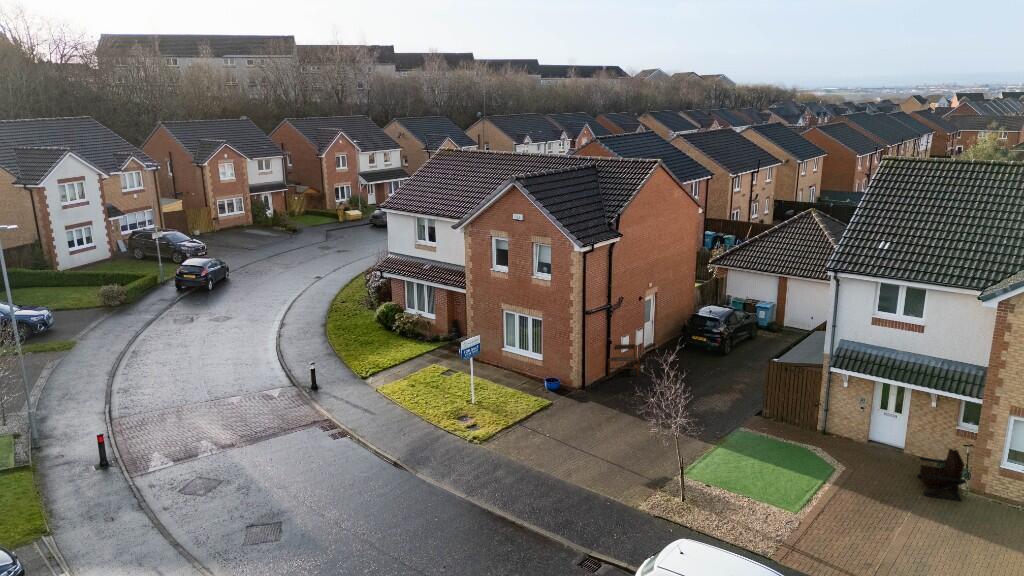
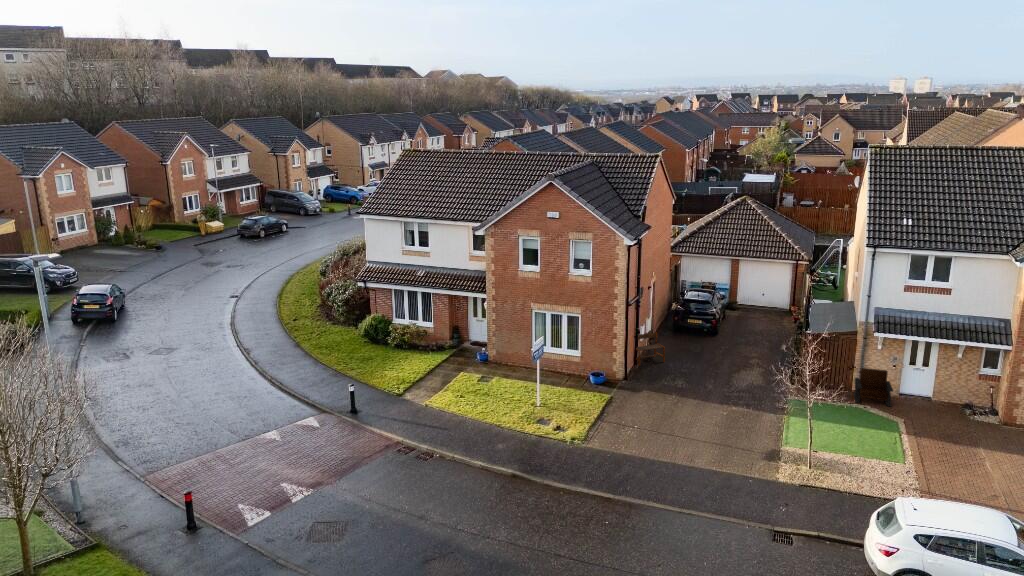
lounge chair: present [917,449,966,501] -> present [853,368,893,407]

